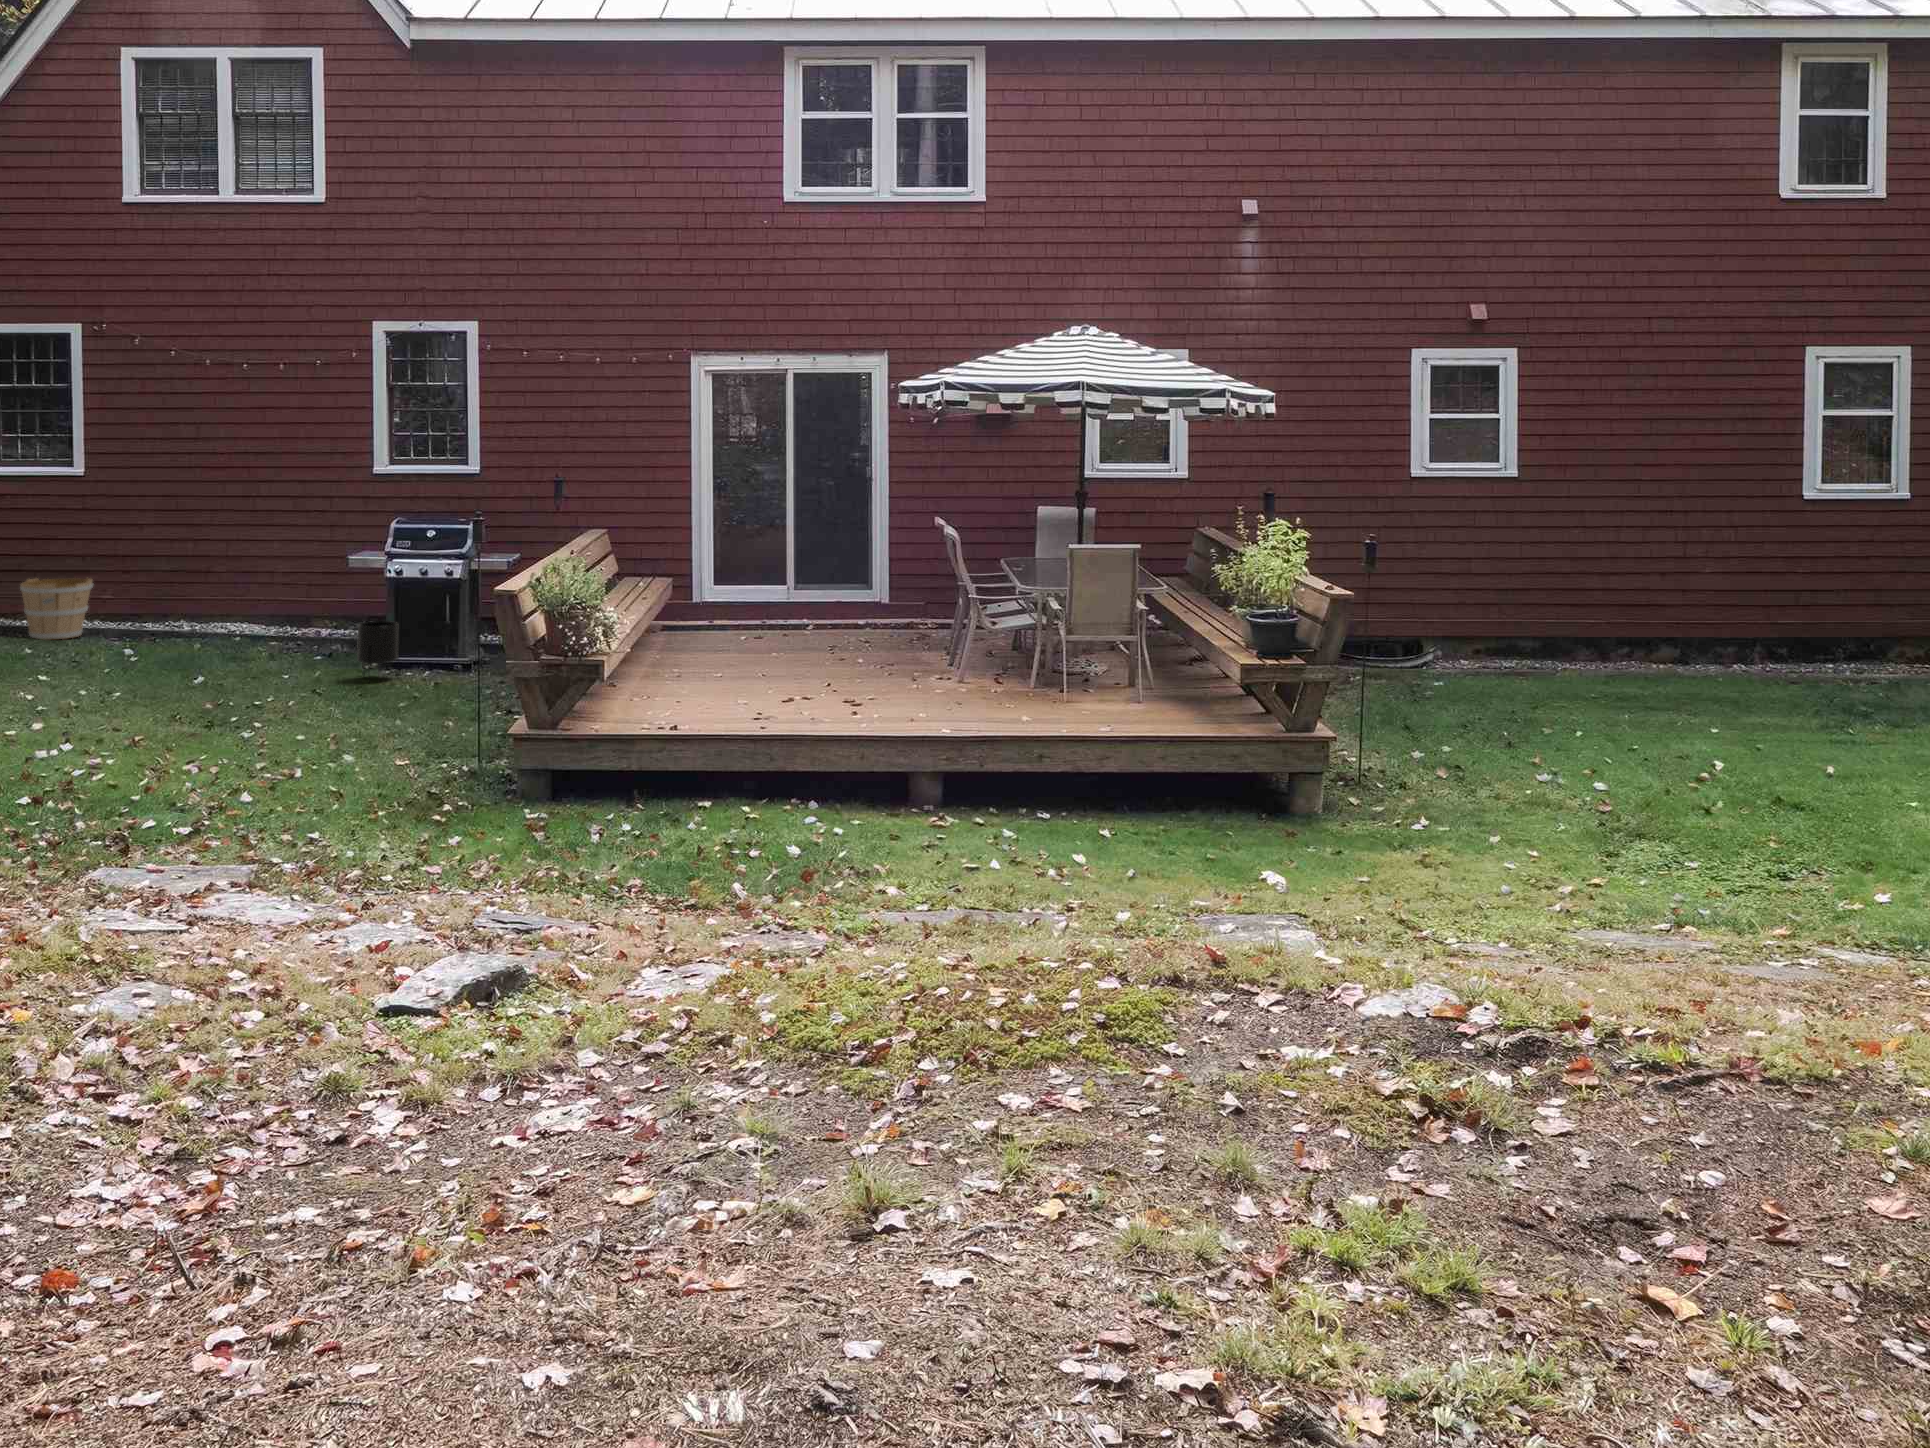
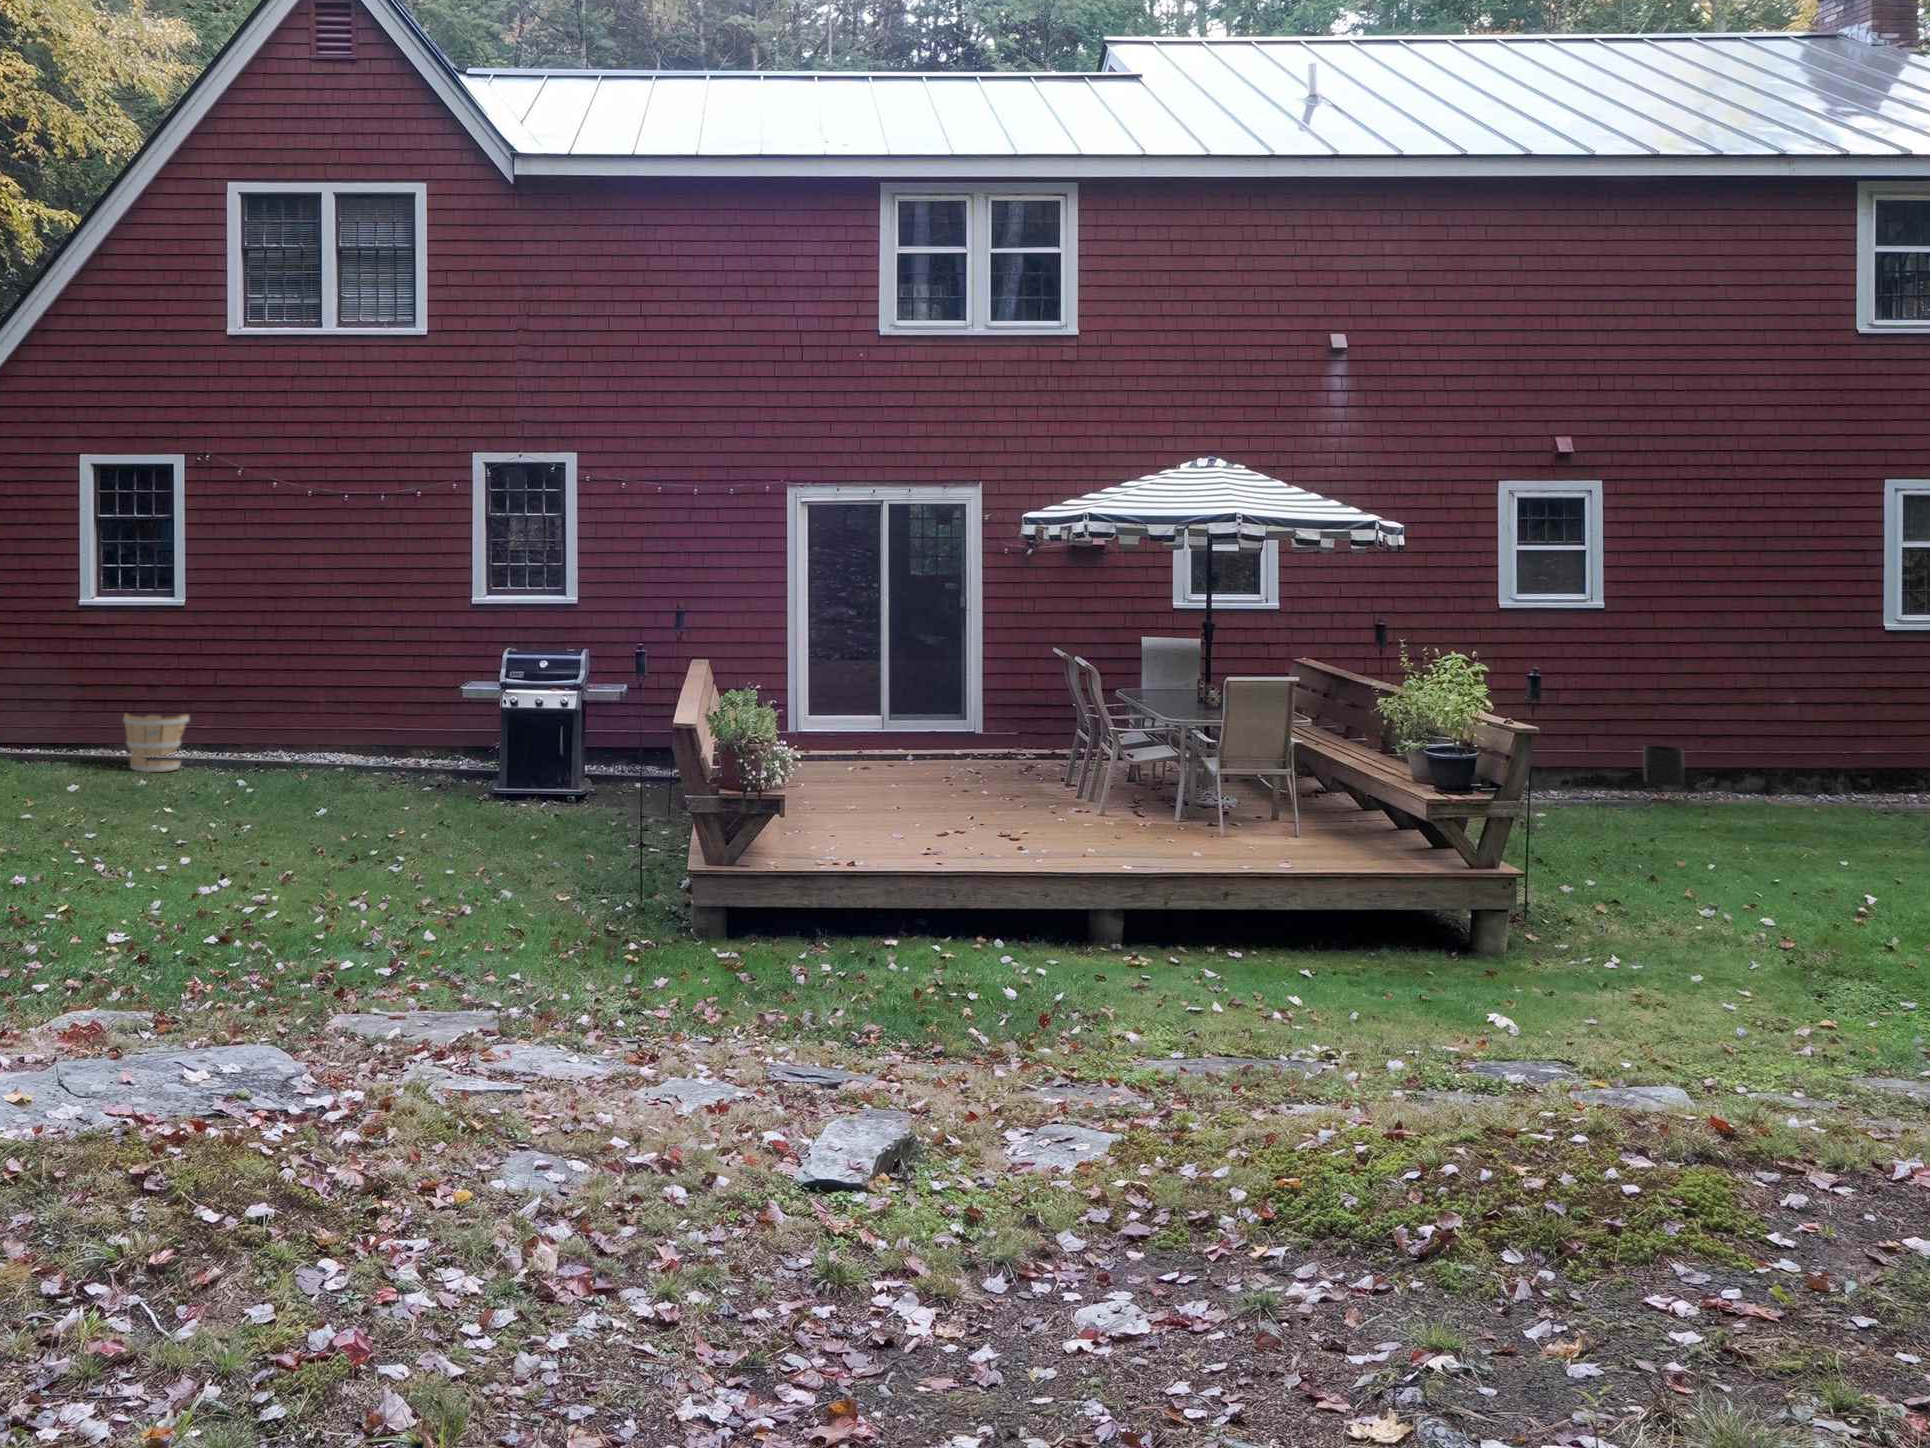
planter: present [357,621,399,677] -> present [1643,746,1686,787]

